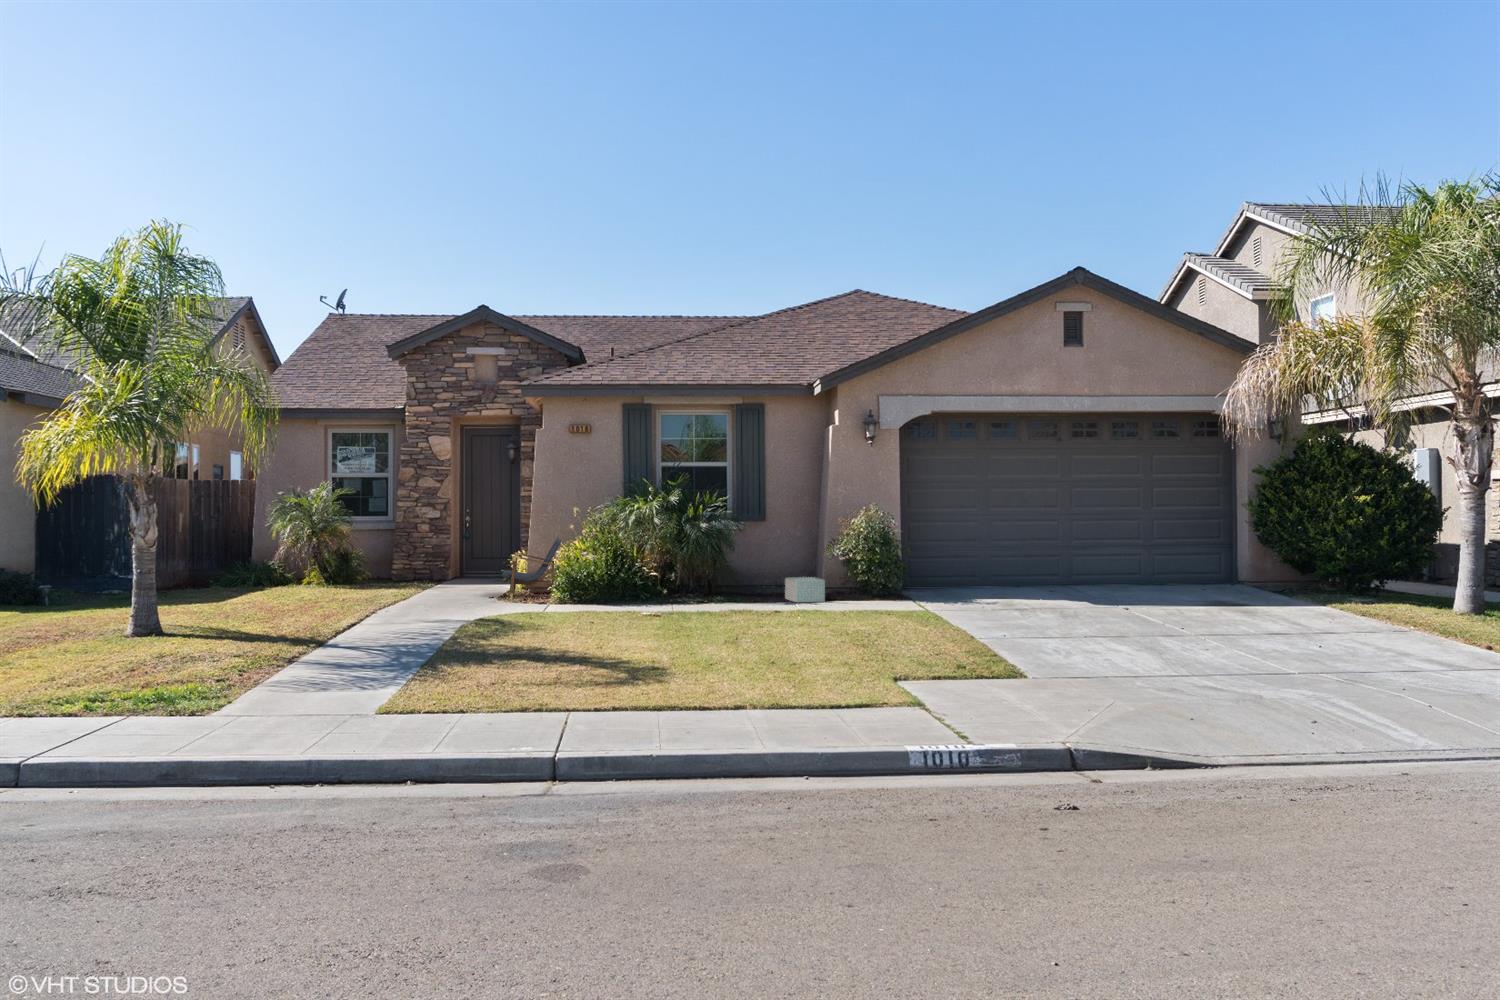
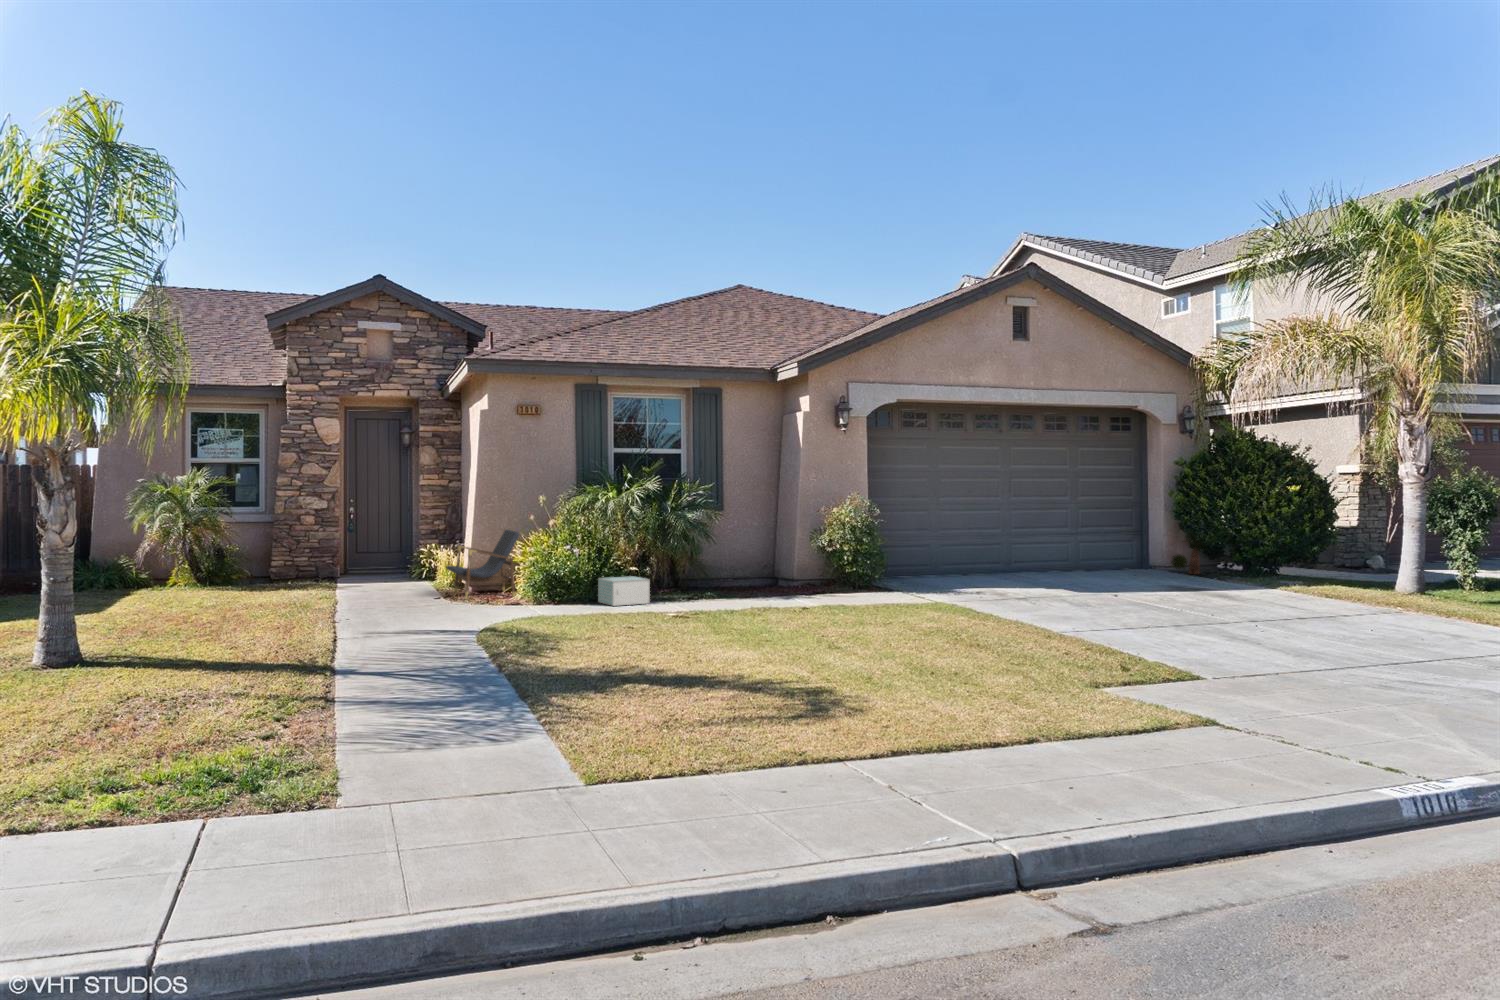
potted plant: none [1268,546,1308,596] -> present [1171,531,1207,574]
storage box: present [785,577,825,602] -> present [598,576,650,606]

